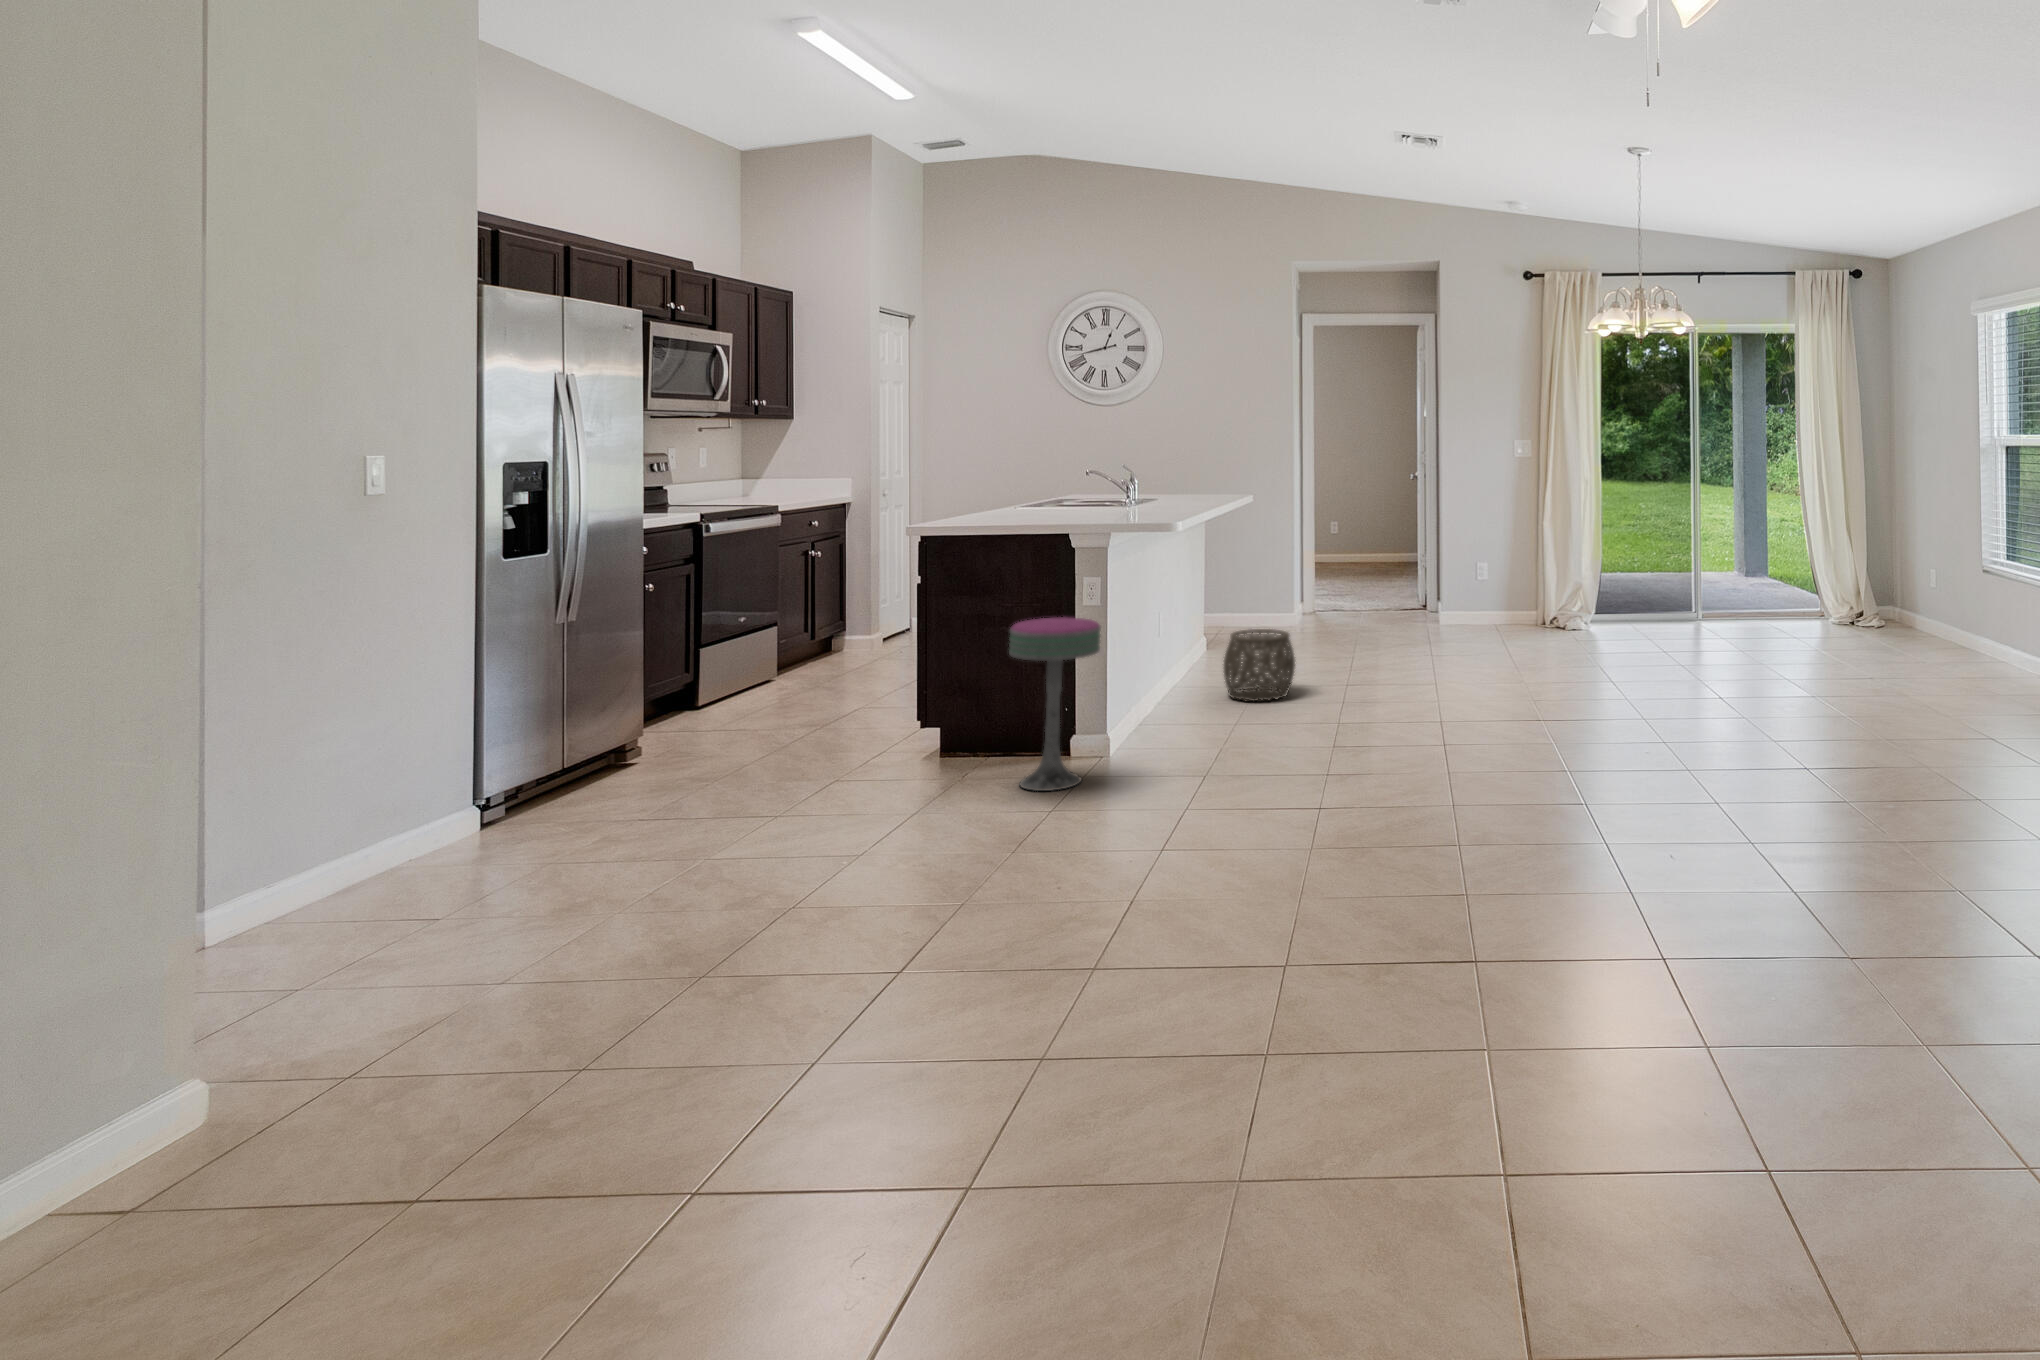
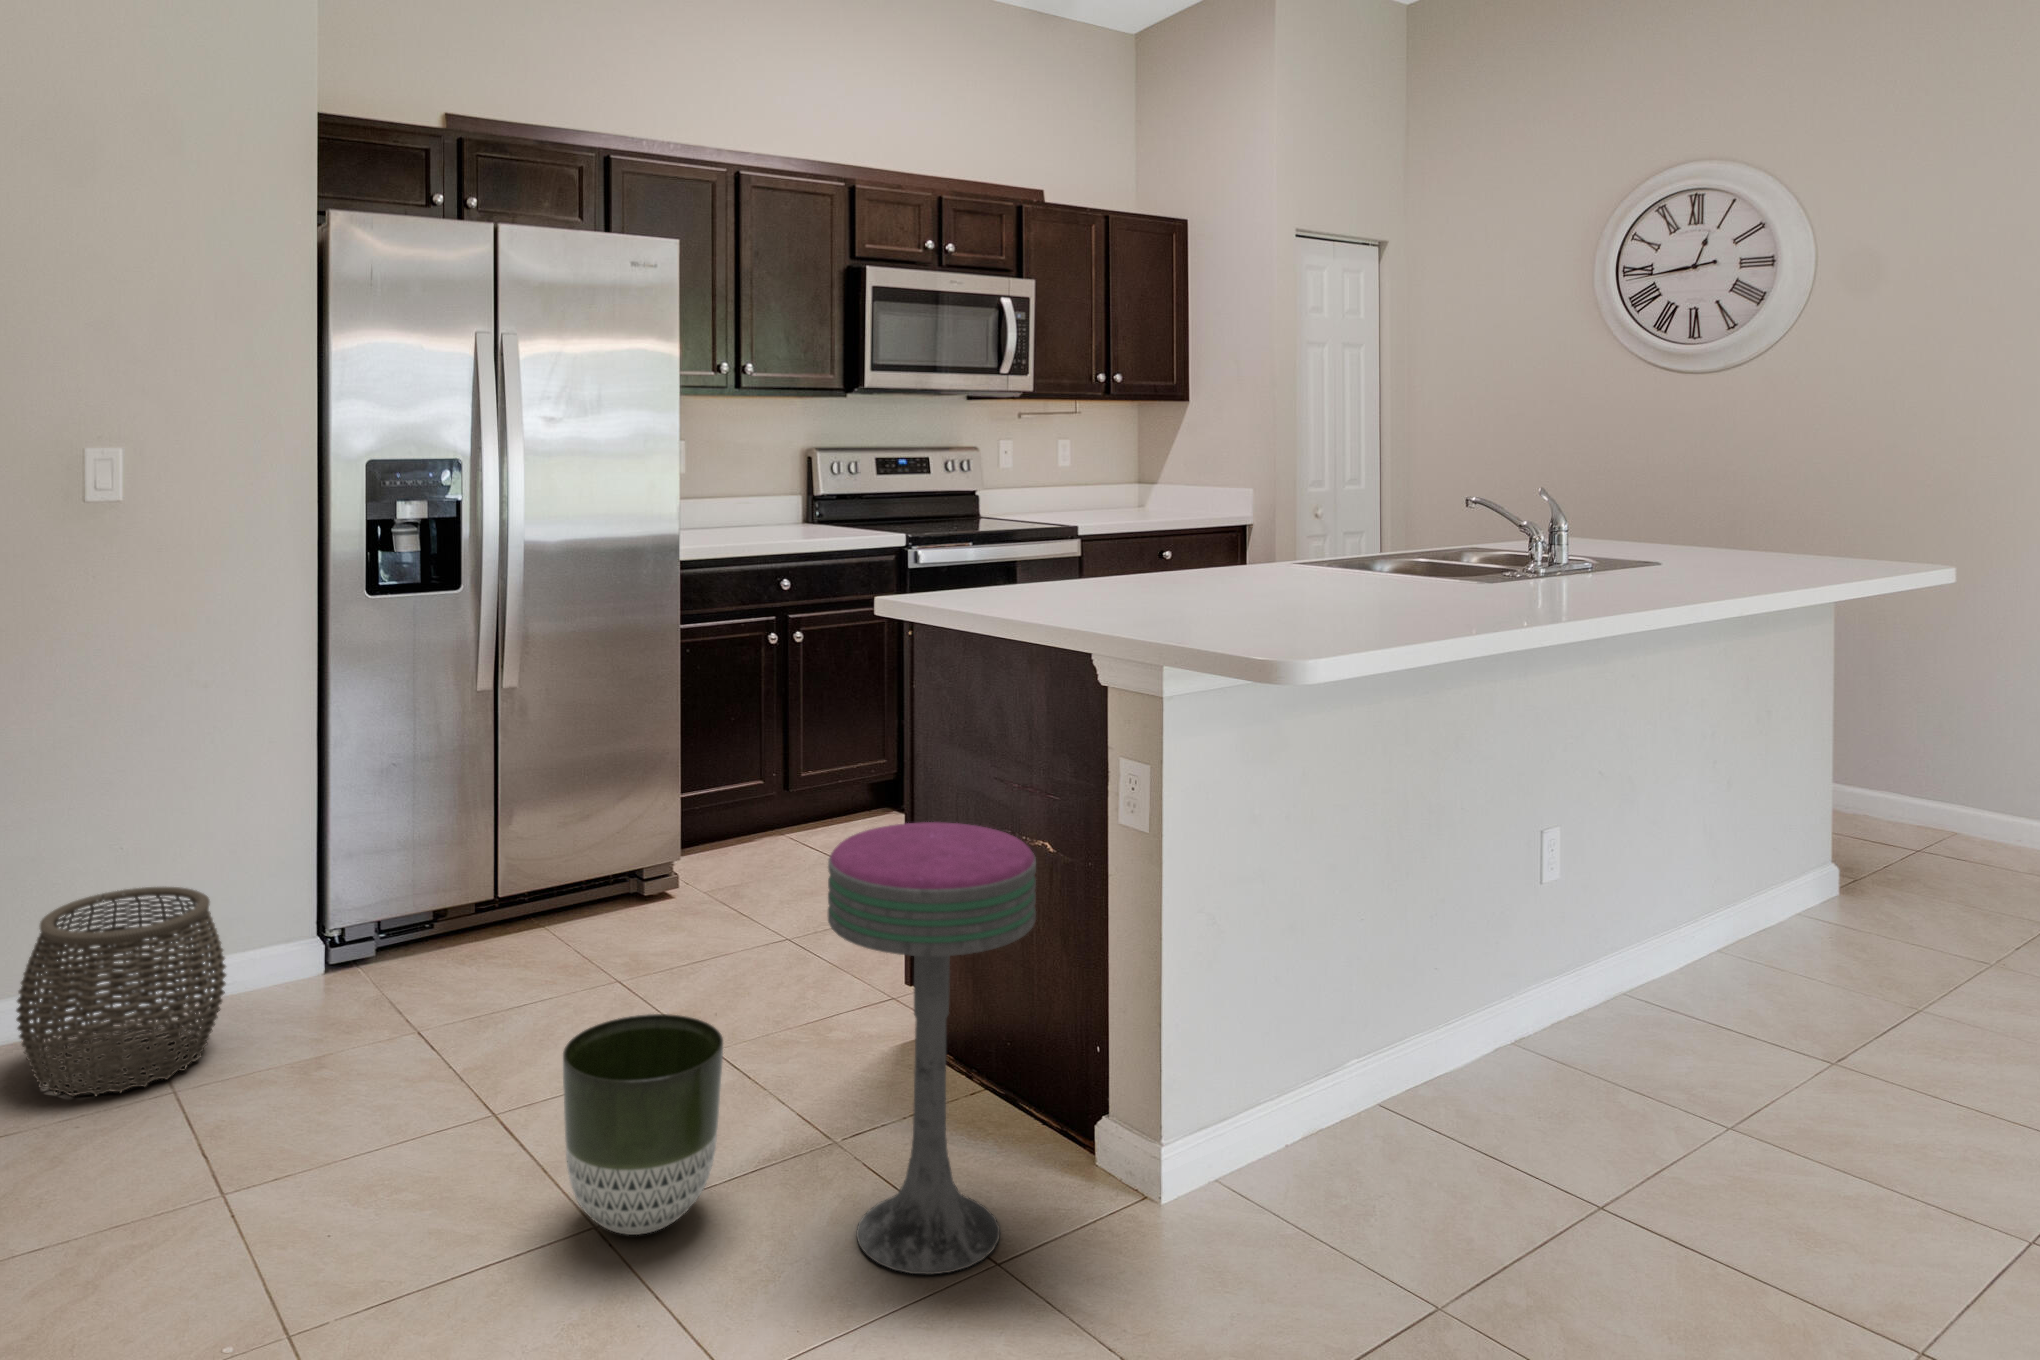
woven basket: present [1223,629,1295,701] -> present [16,887,226,1097]
planter: none [898,725,976,815] -> present [563,1014,723,1235]

